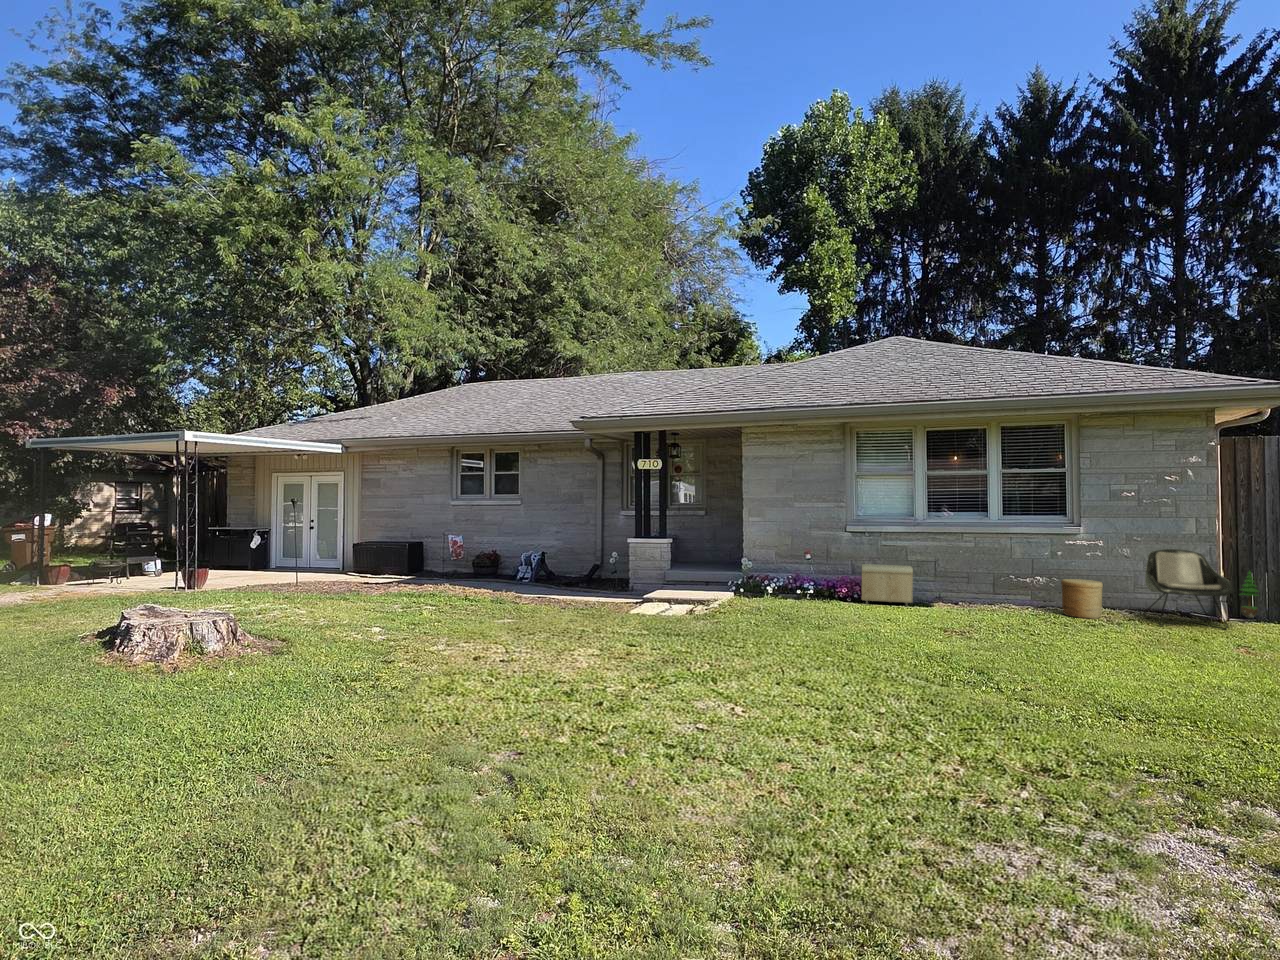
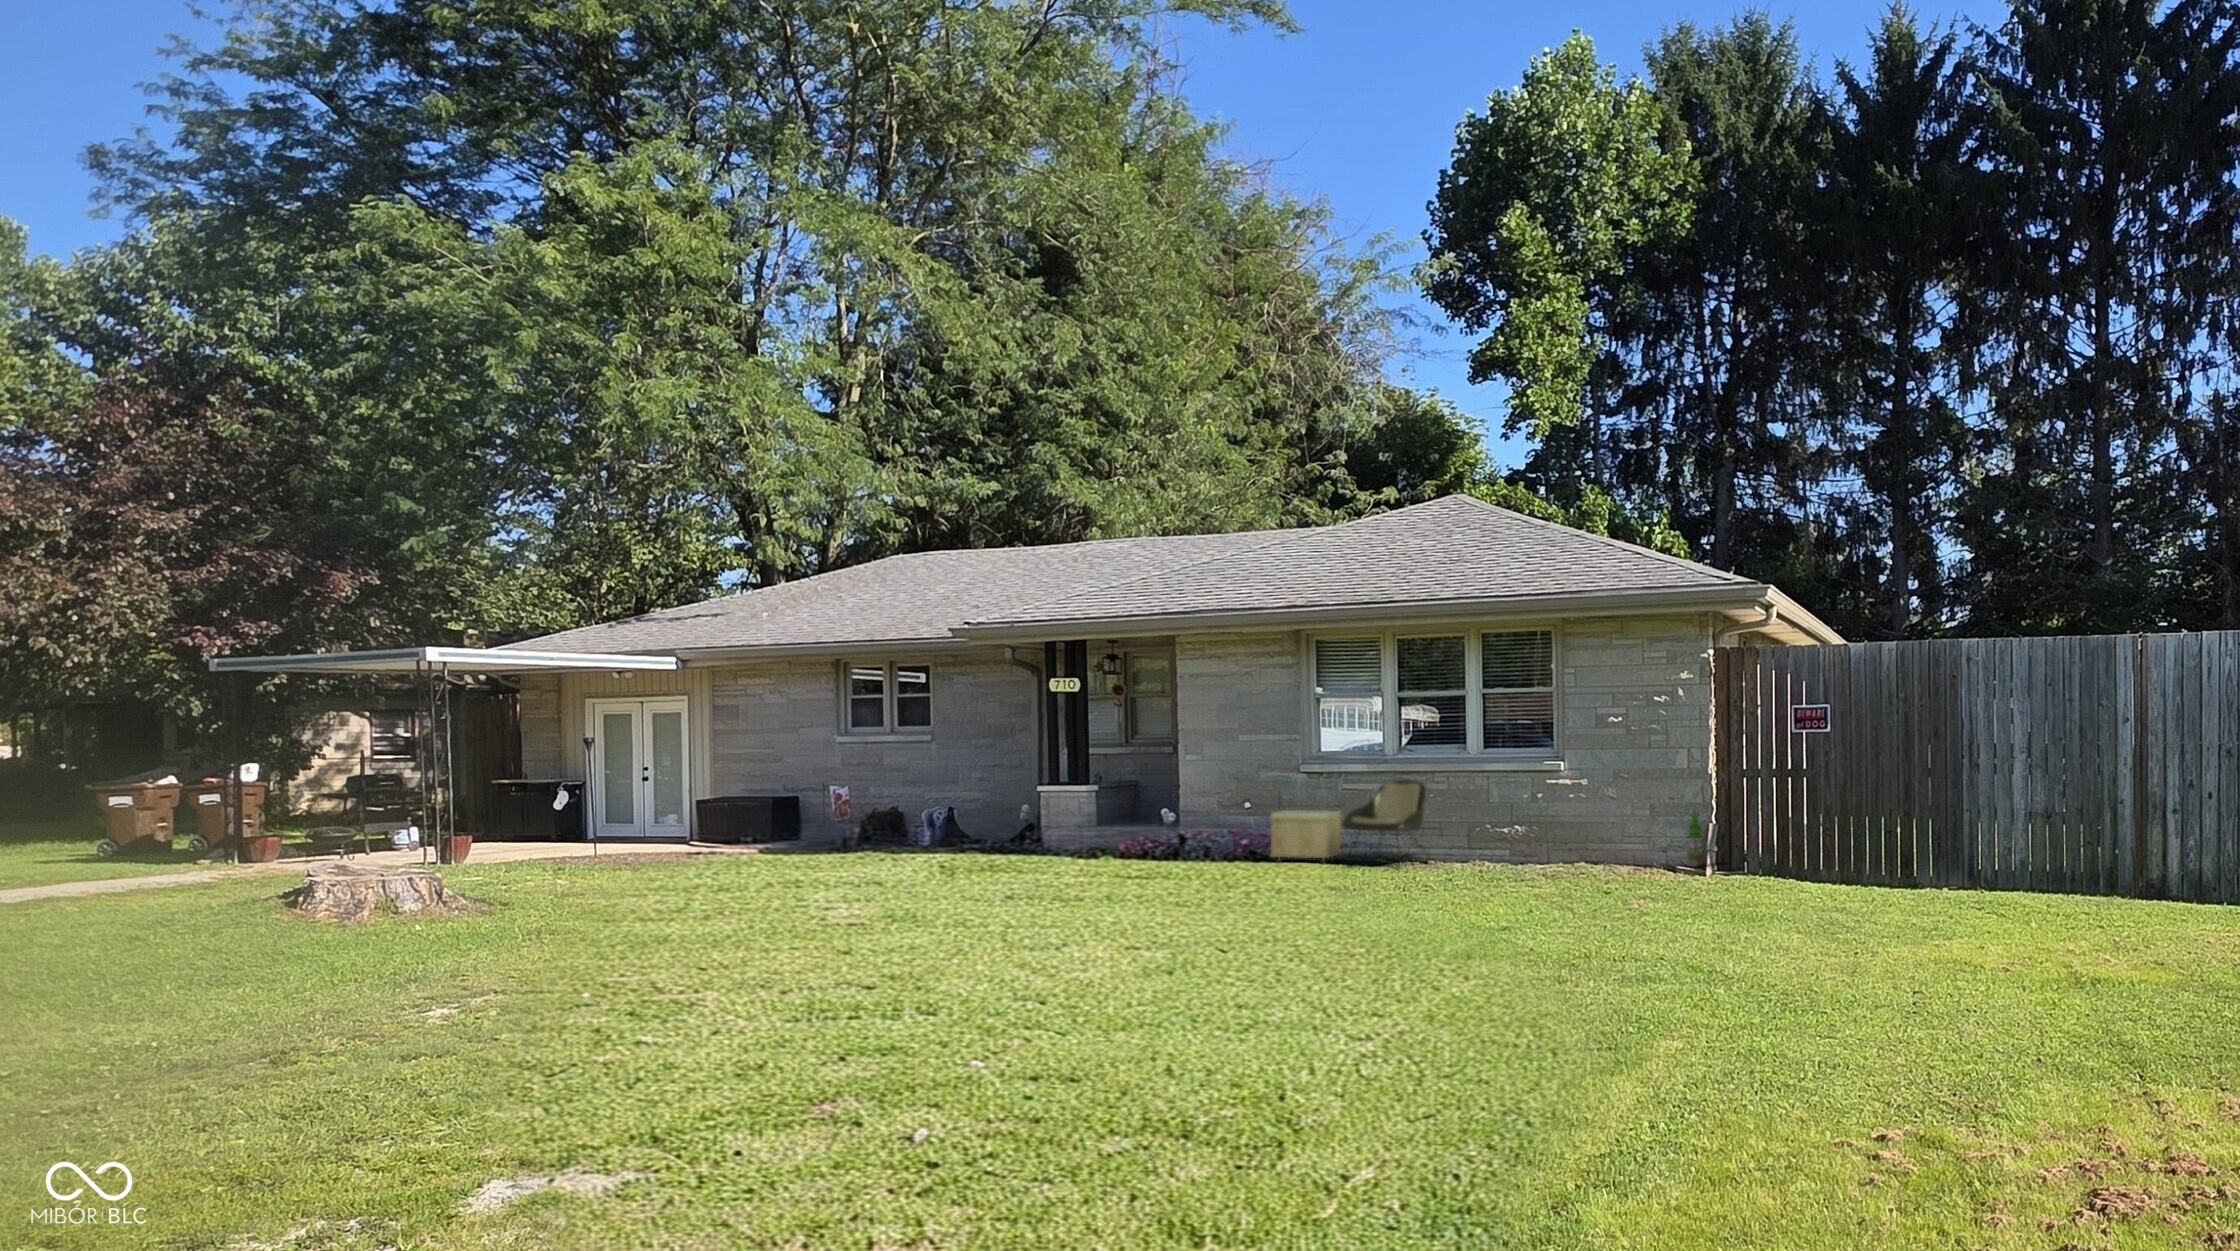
lounge chair: present [1143,549,1233,630] -> present [1342,779,1427,868]
woven basket: present [1061,579,1103,619] -> none [1477,822,1522,870]

